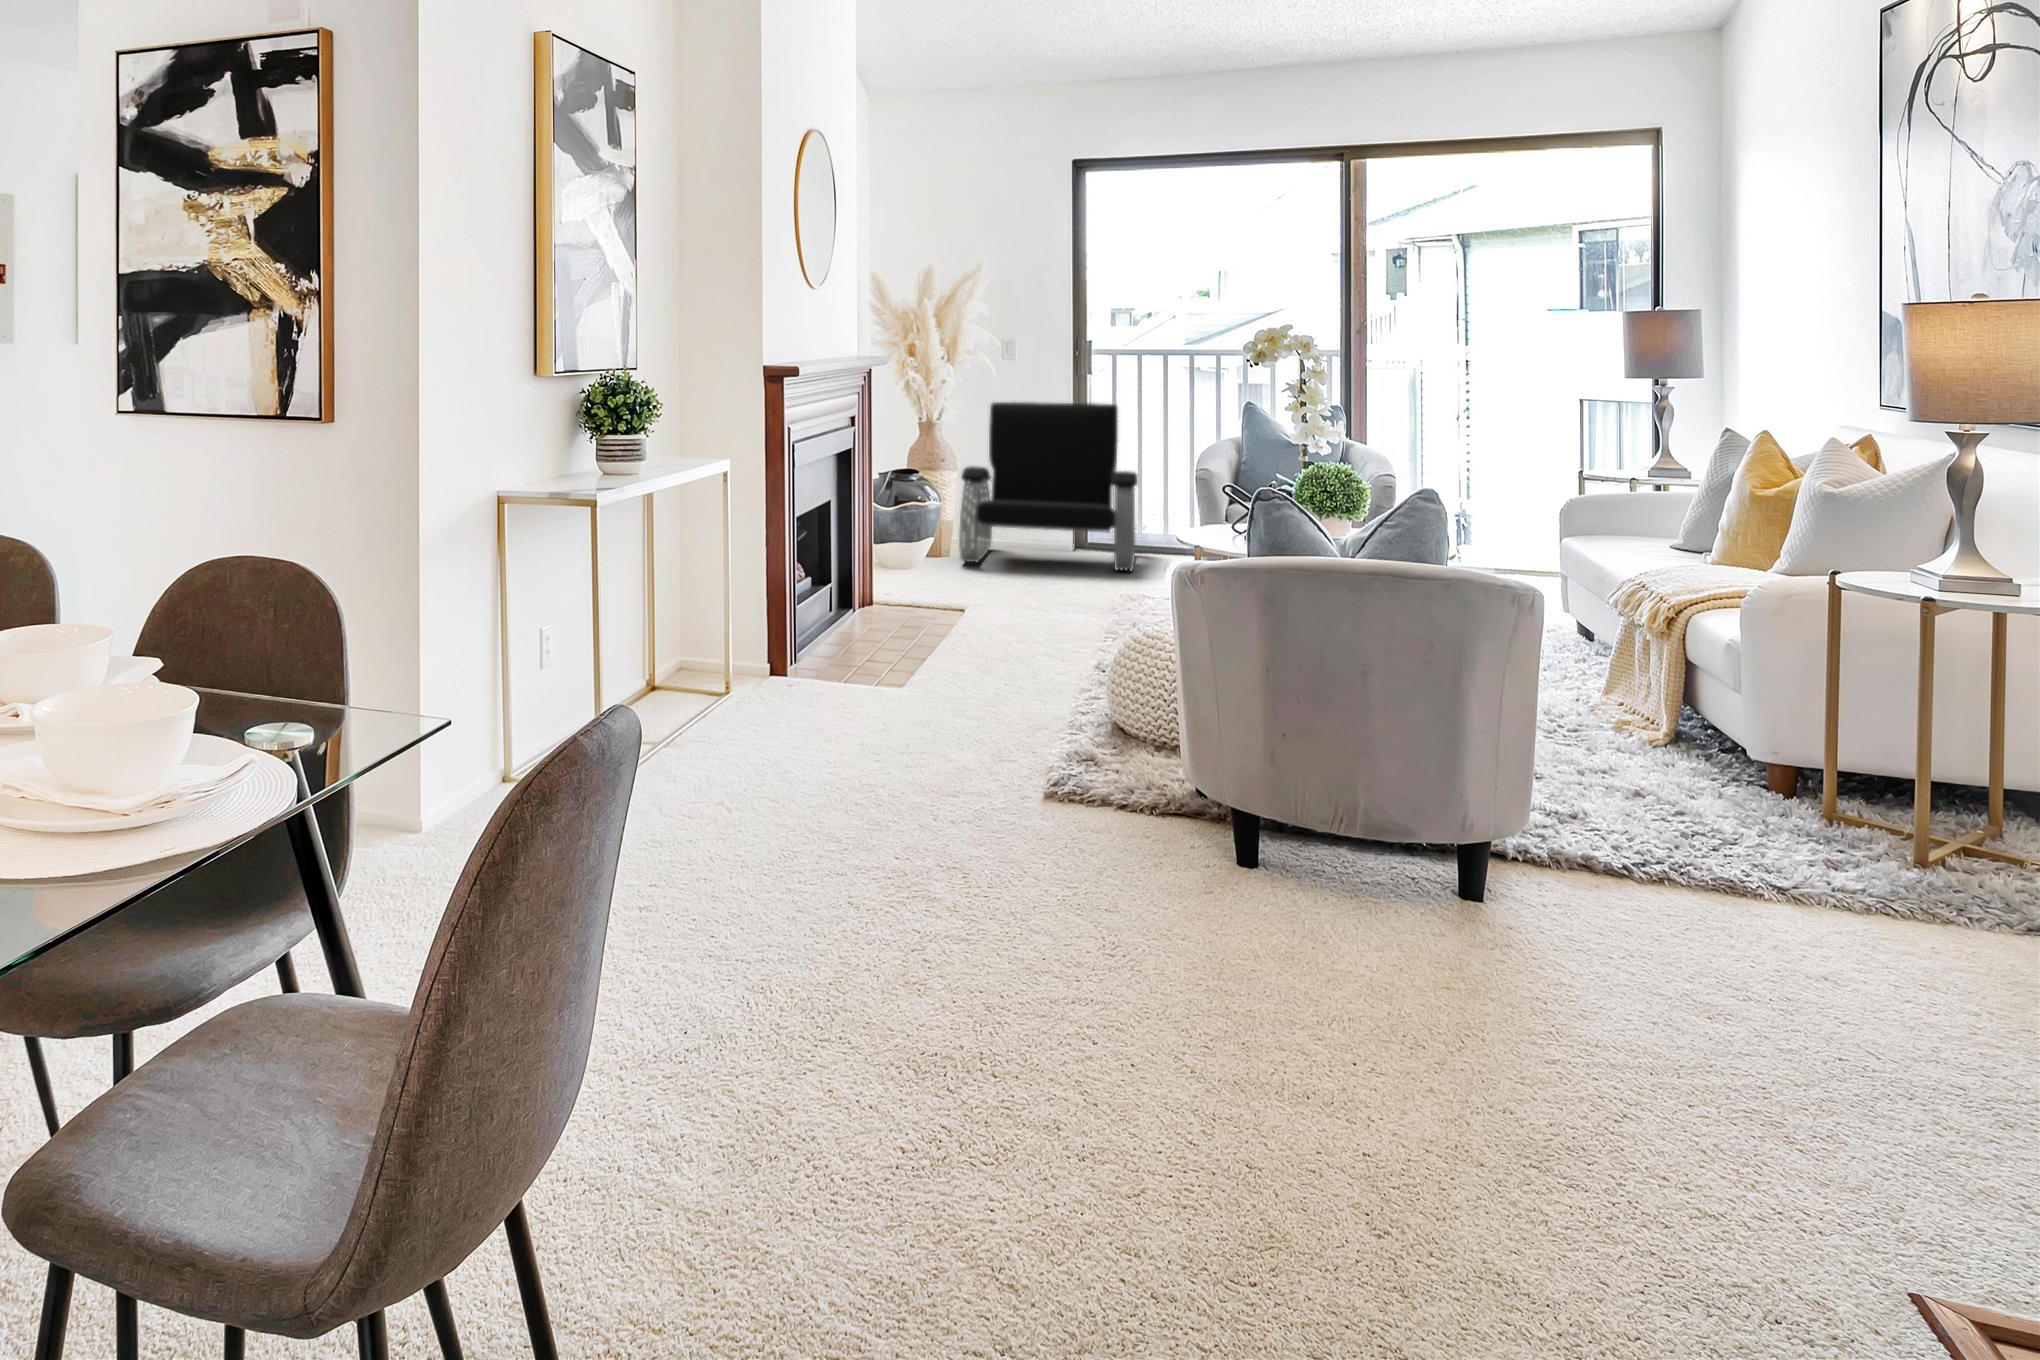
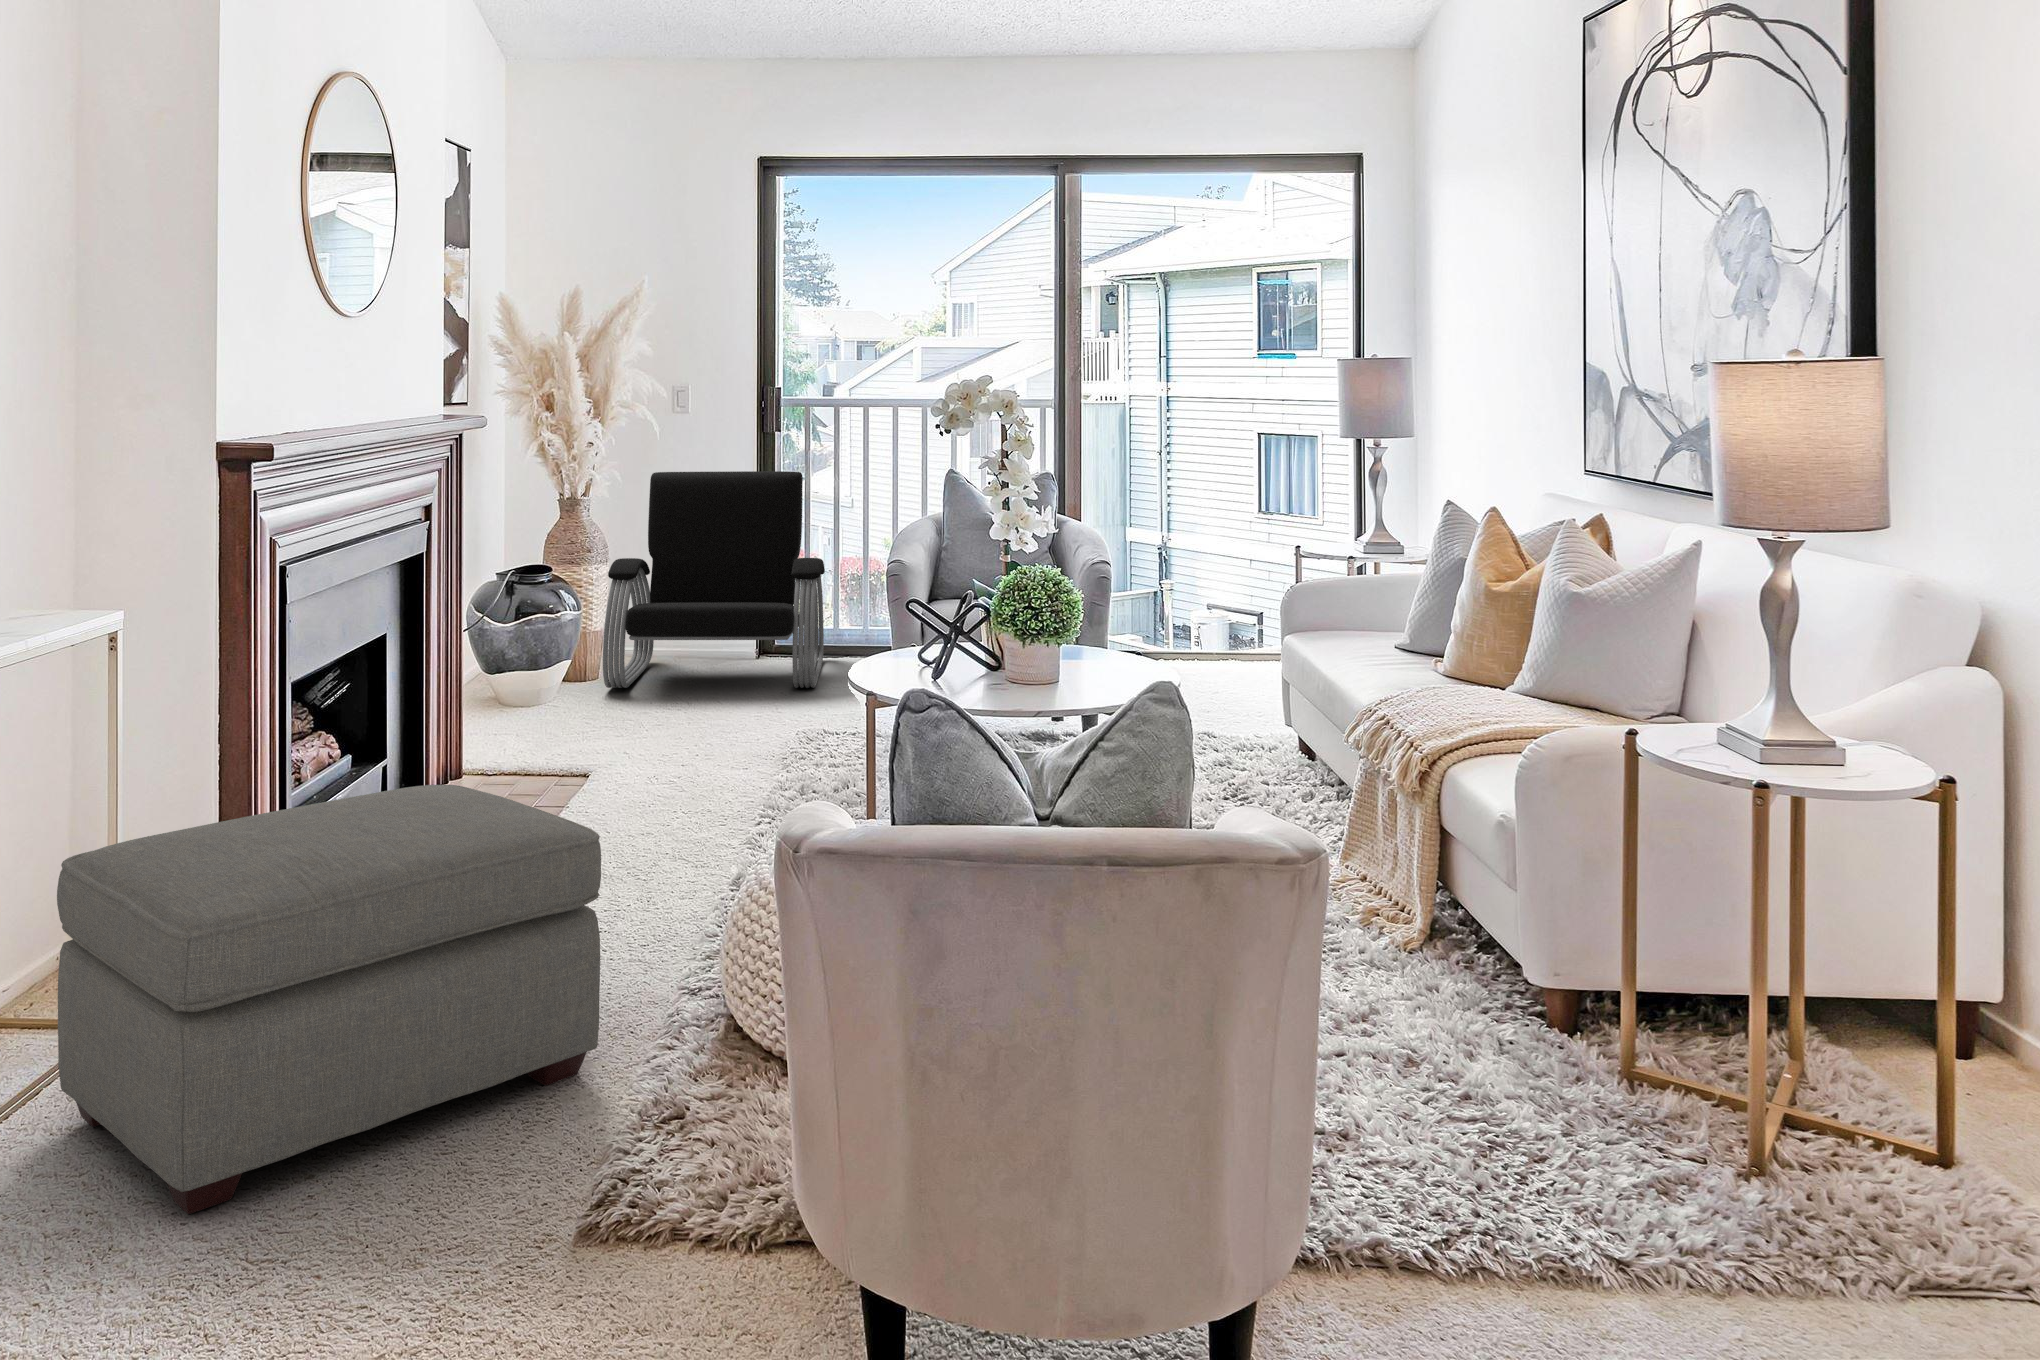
ottoman: none [723,574,1038,768] -> present [57,785,601,1214]

